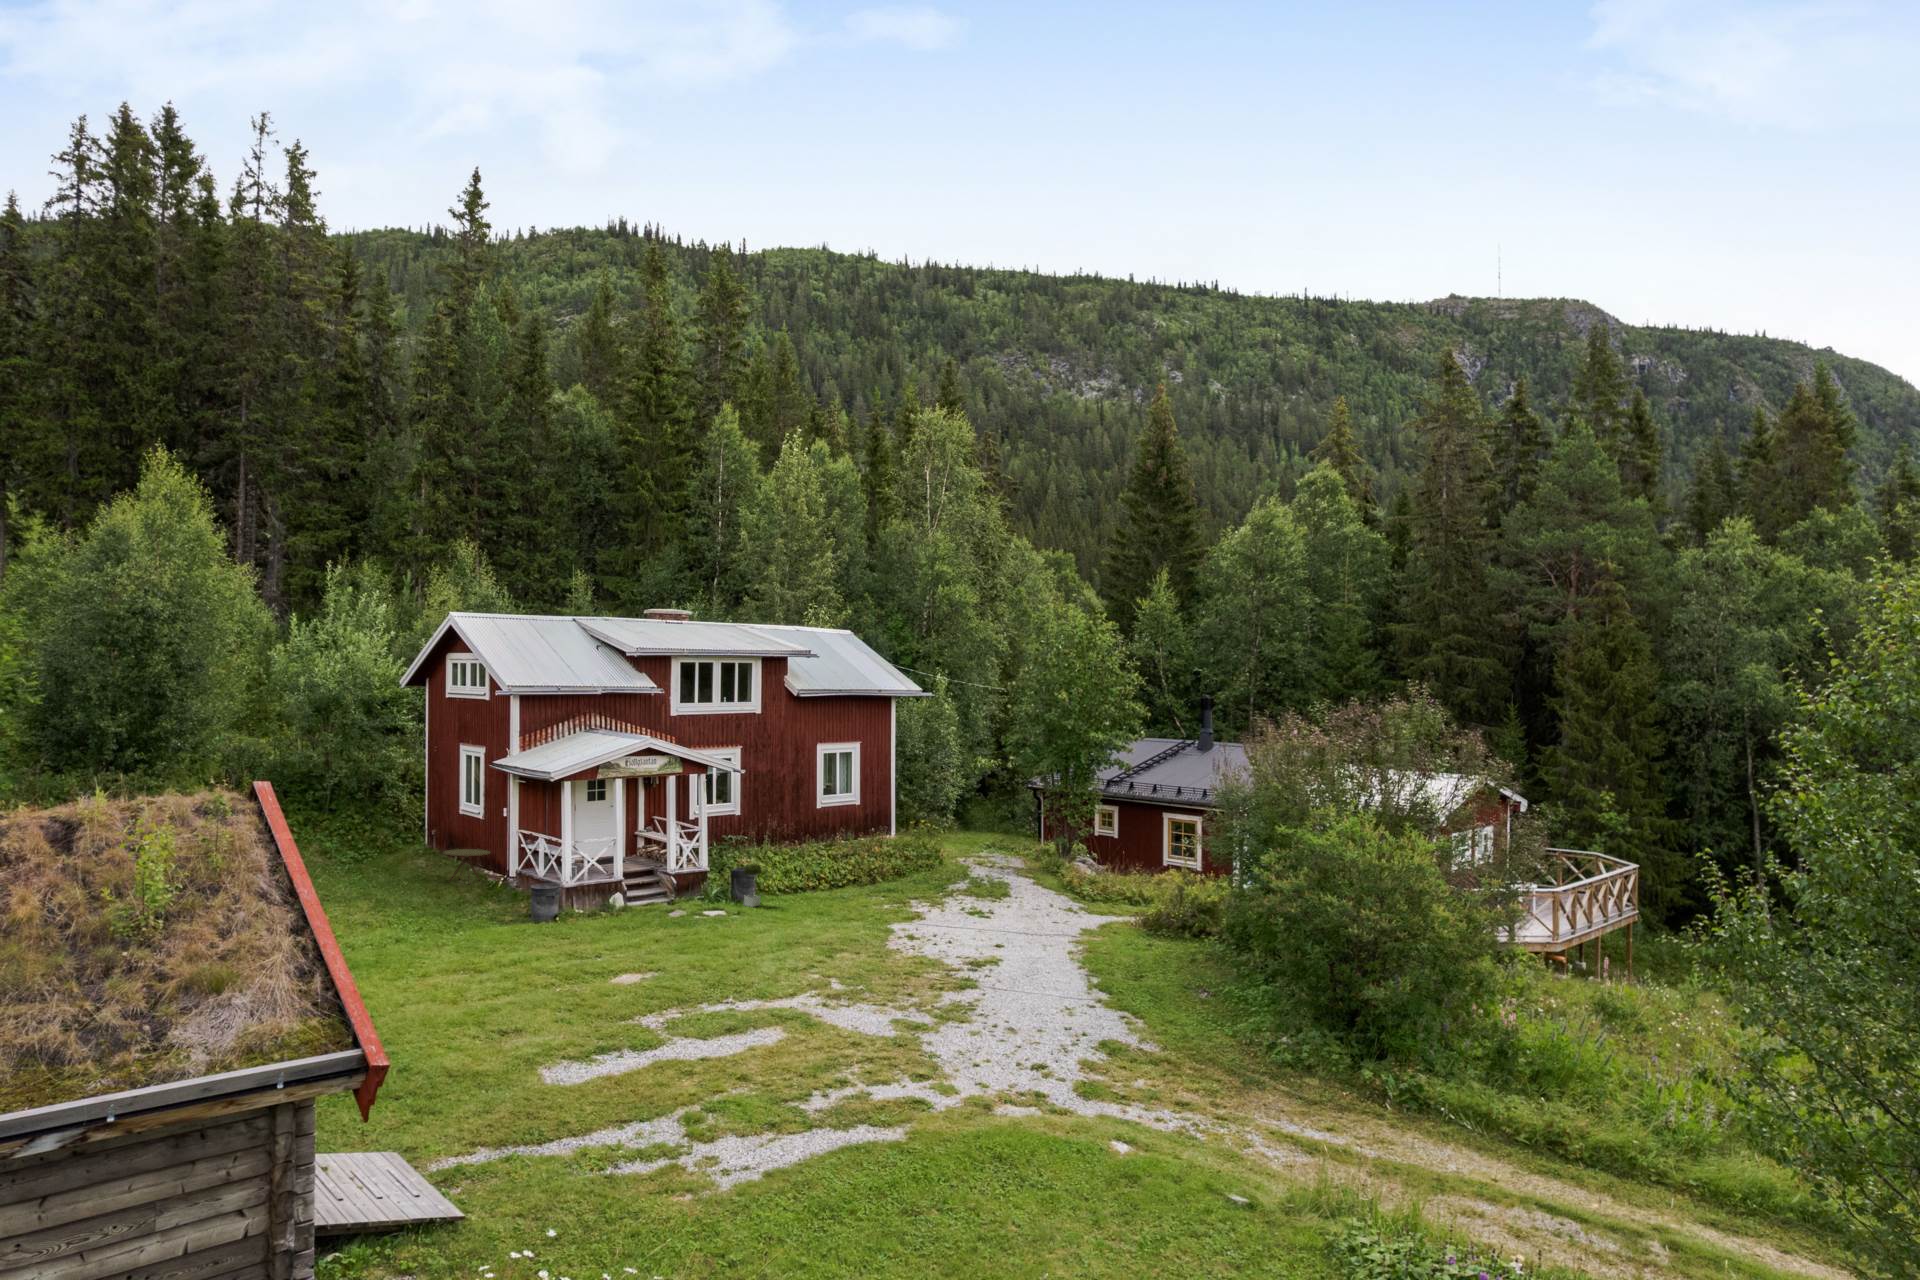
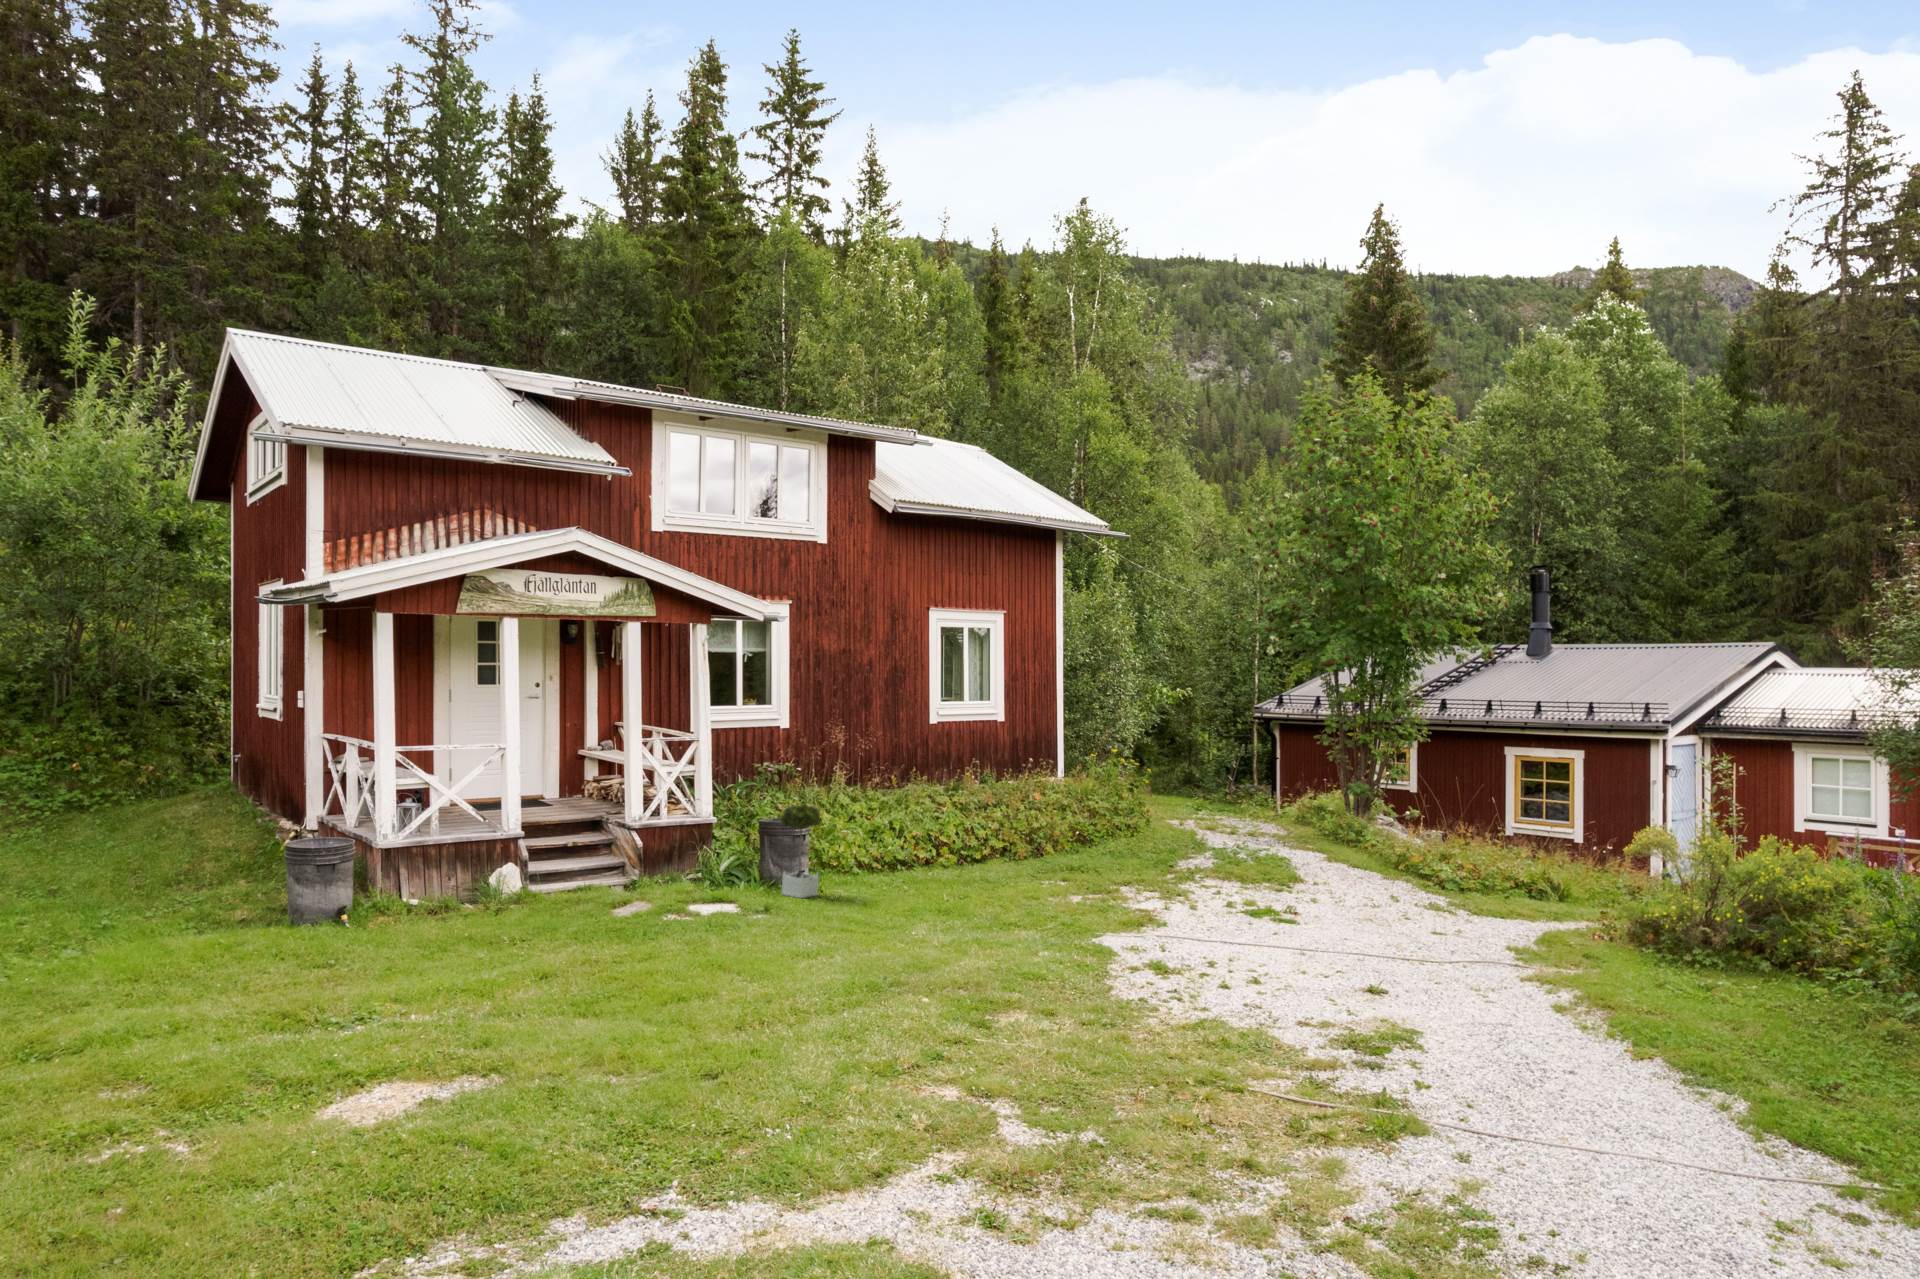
round table: present [444,849,490,881] -> none [179,778,284,847]

